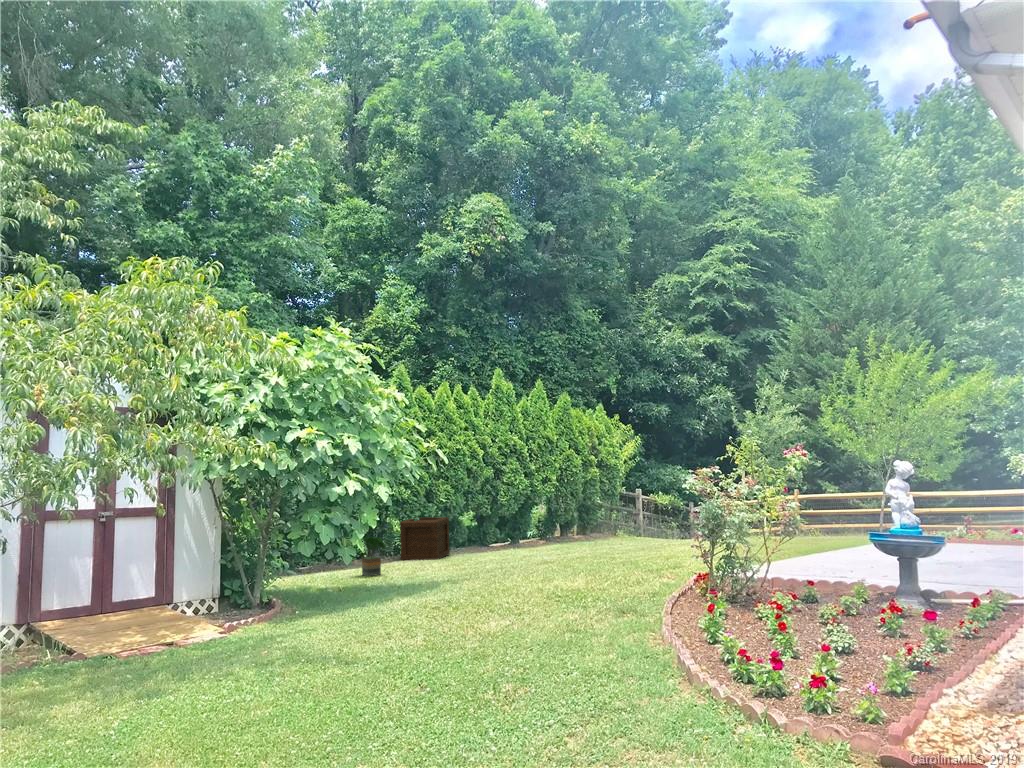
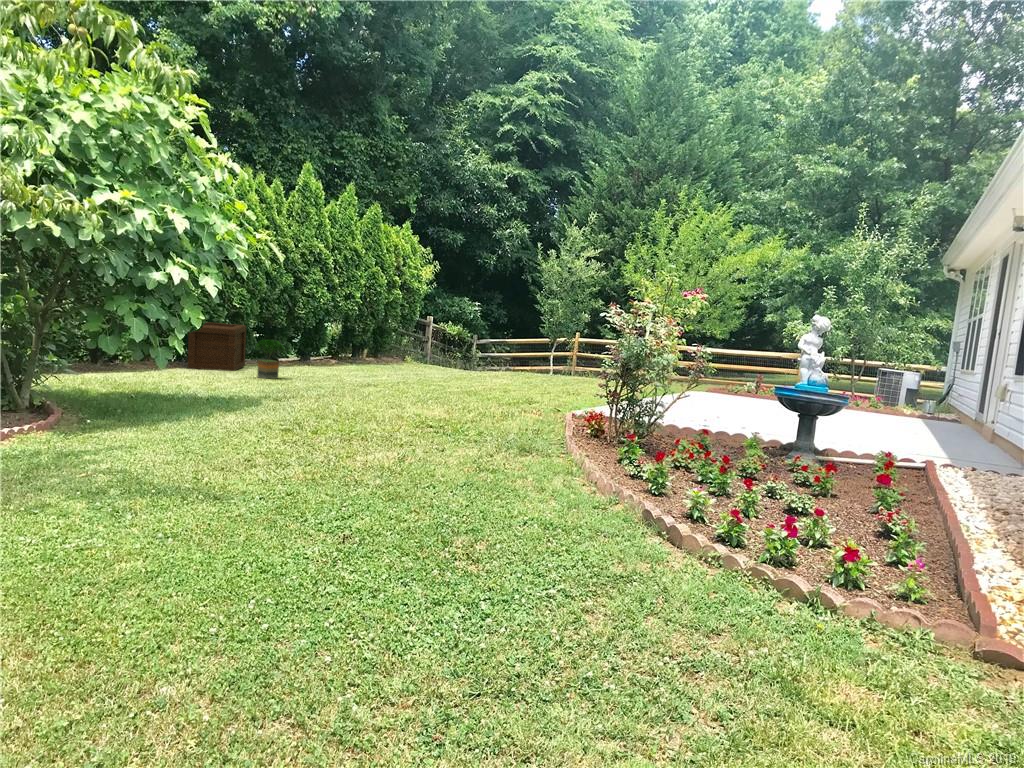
potted tree: present [362,537,386,576] -> present [256,340,285,379]

